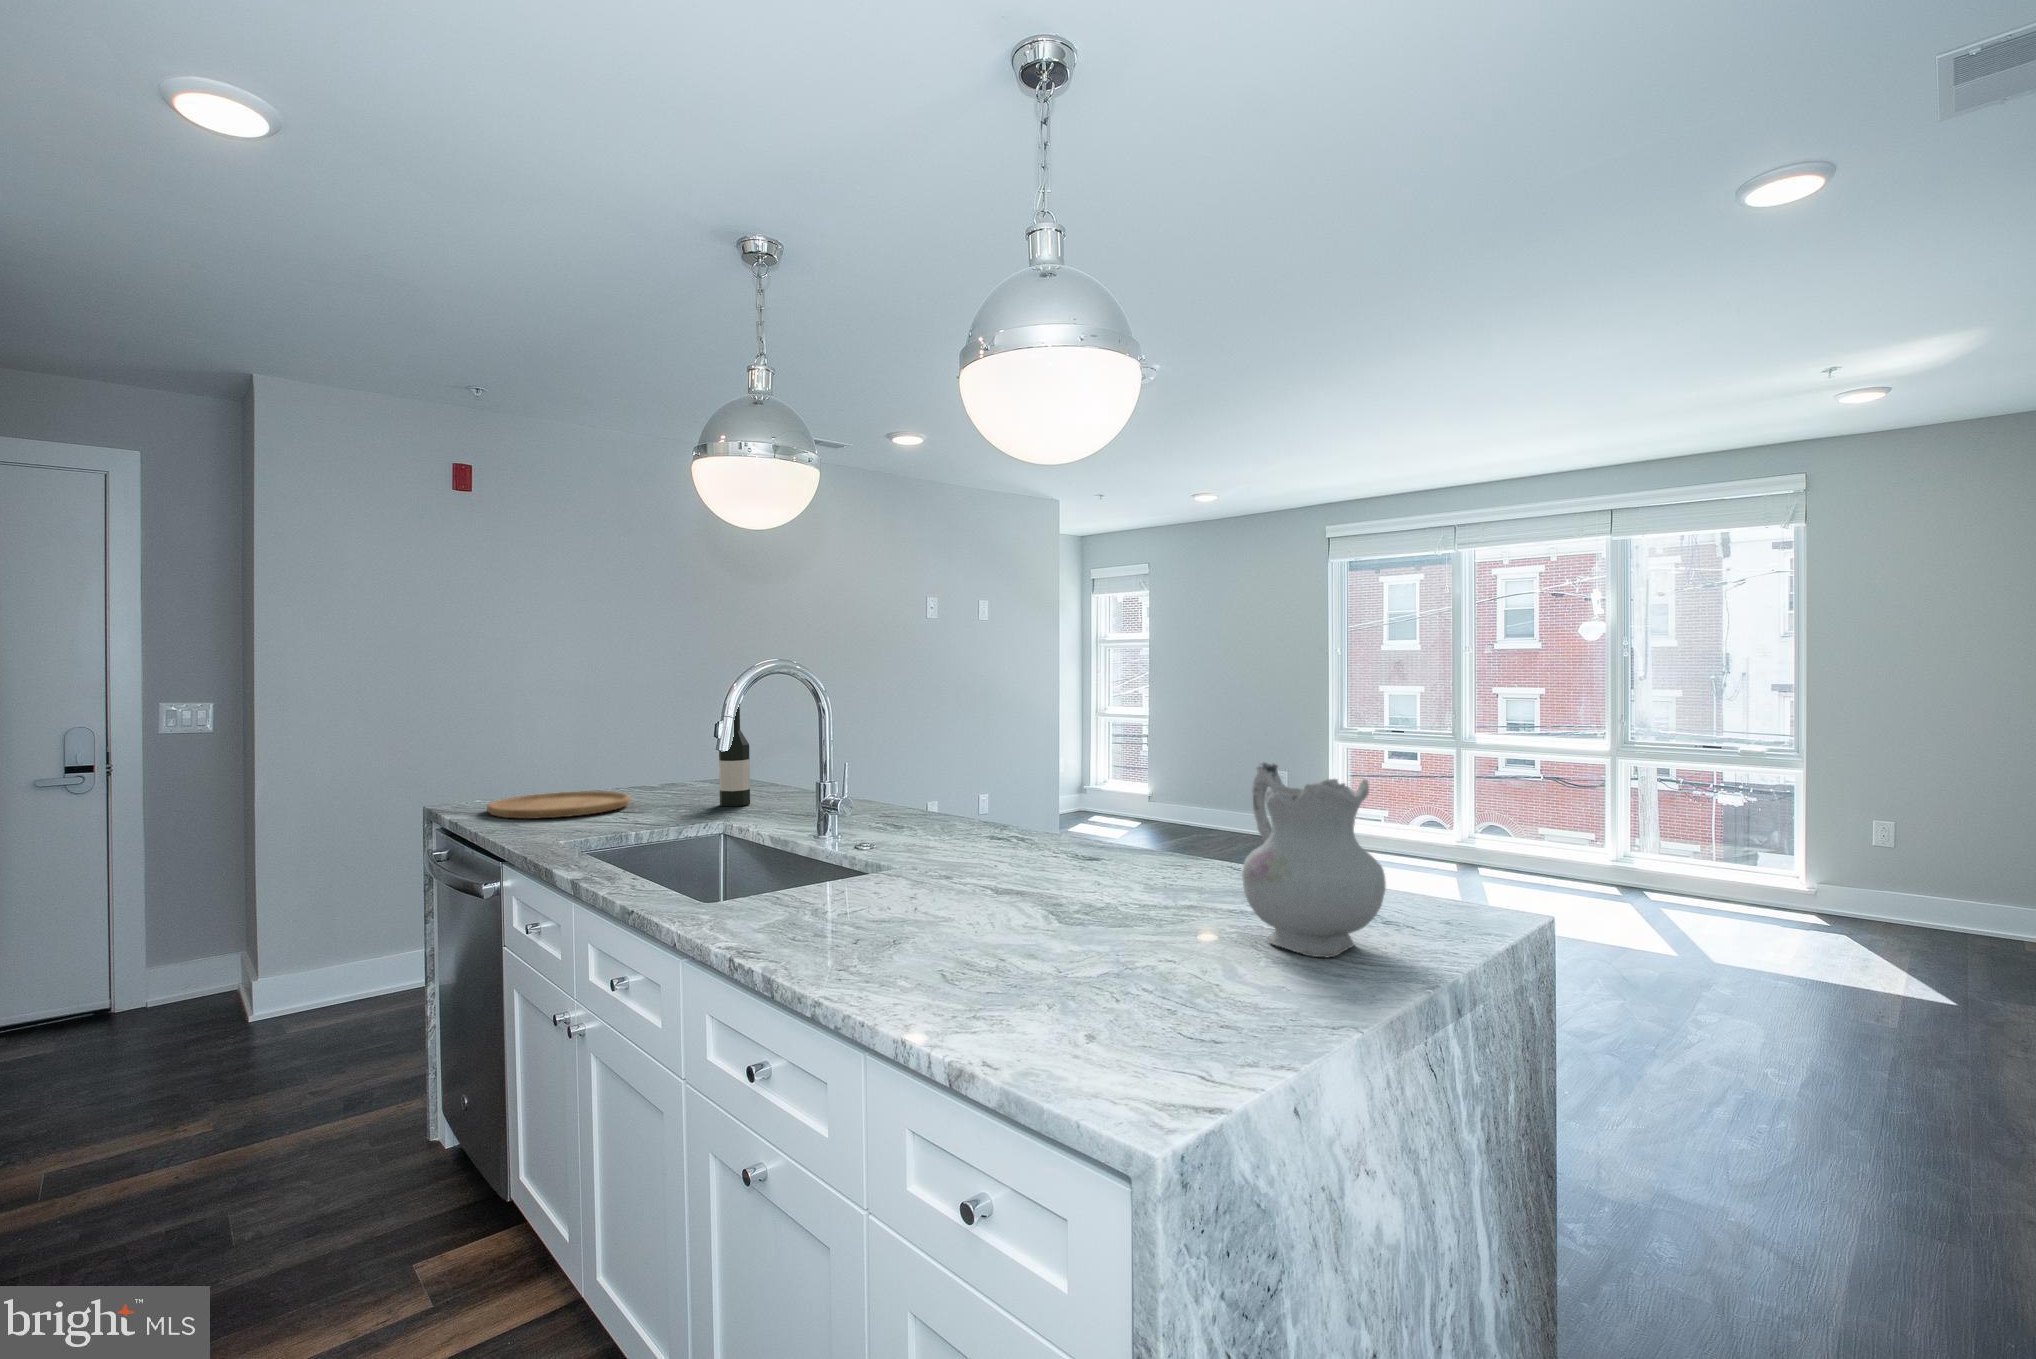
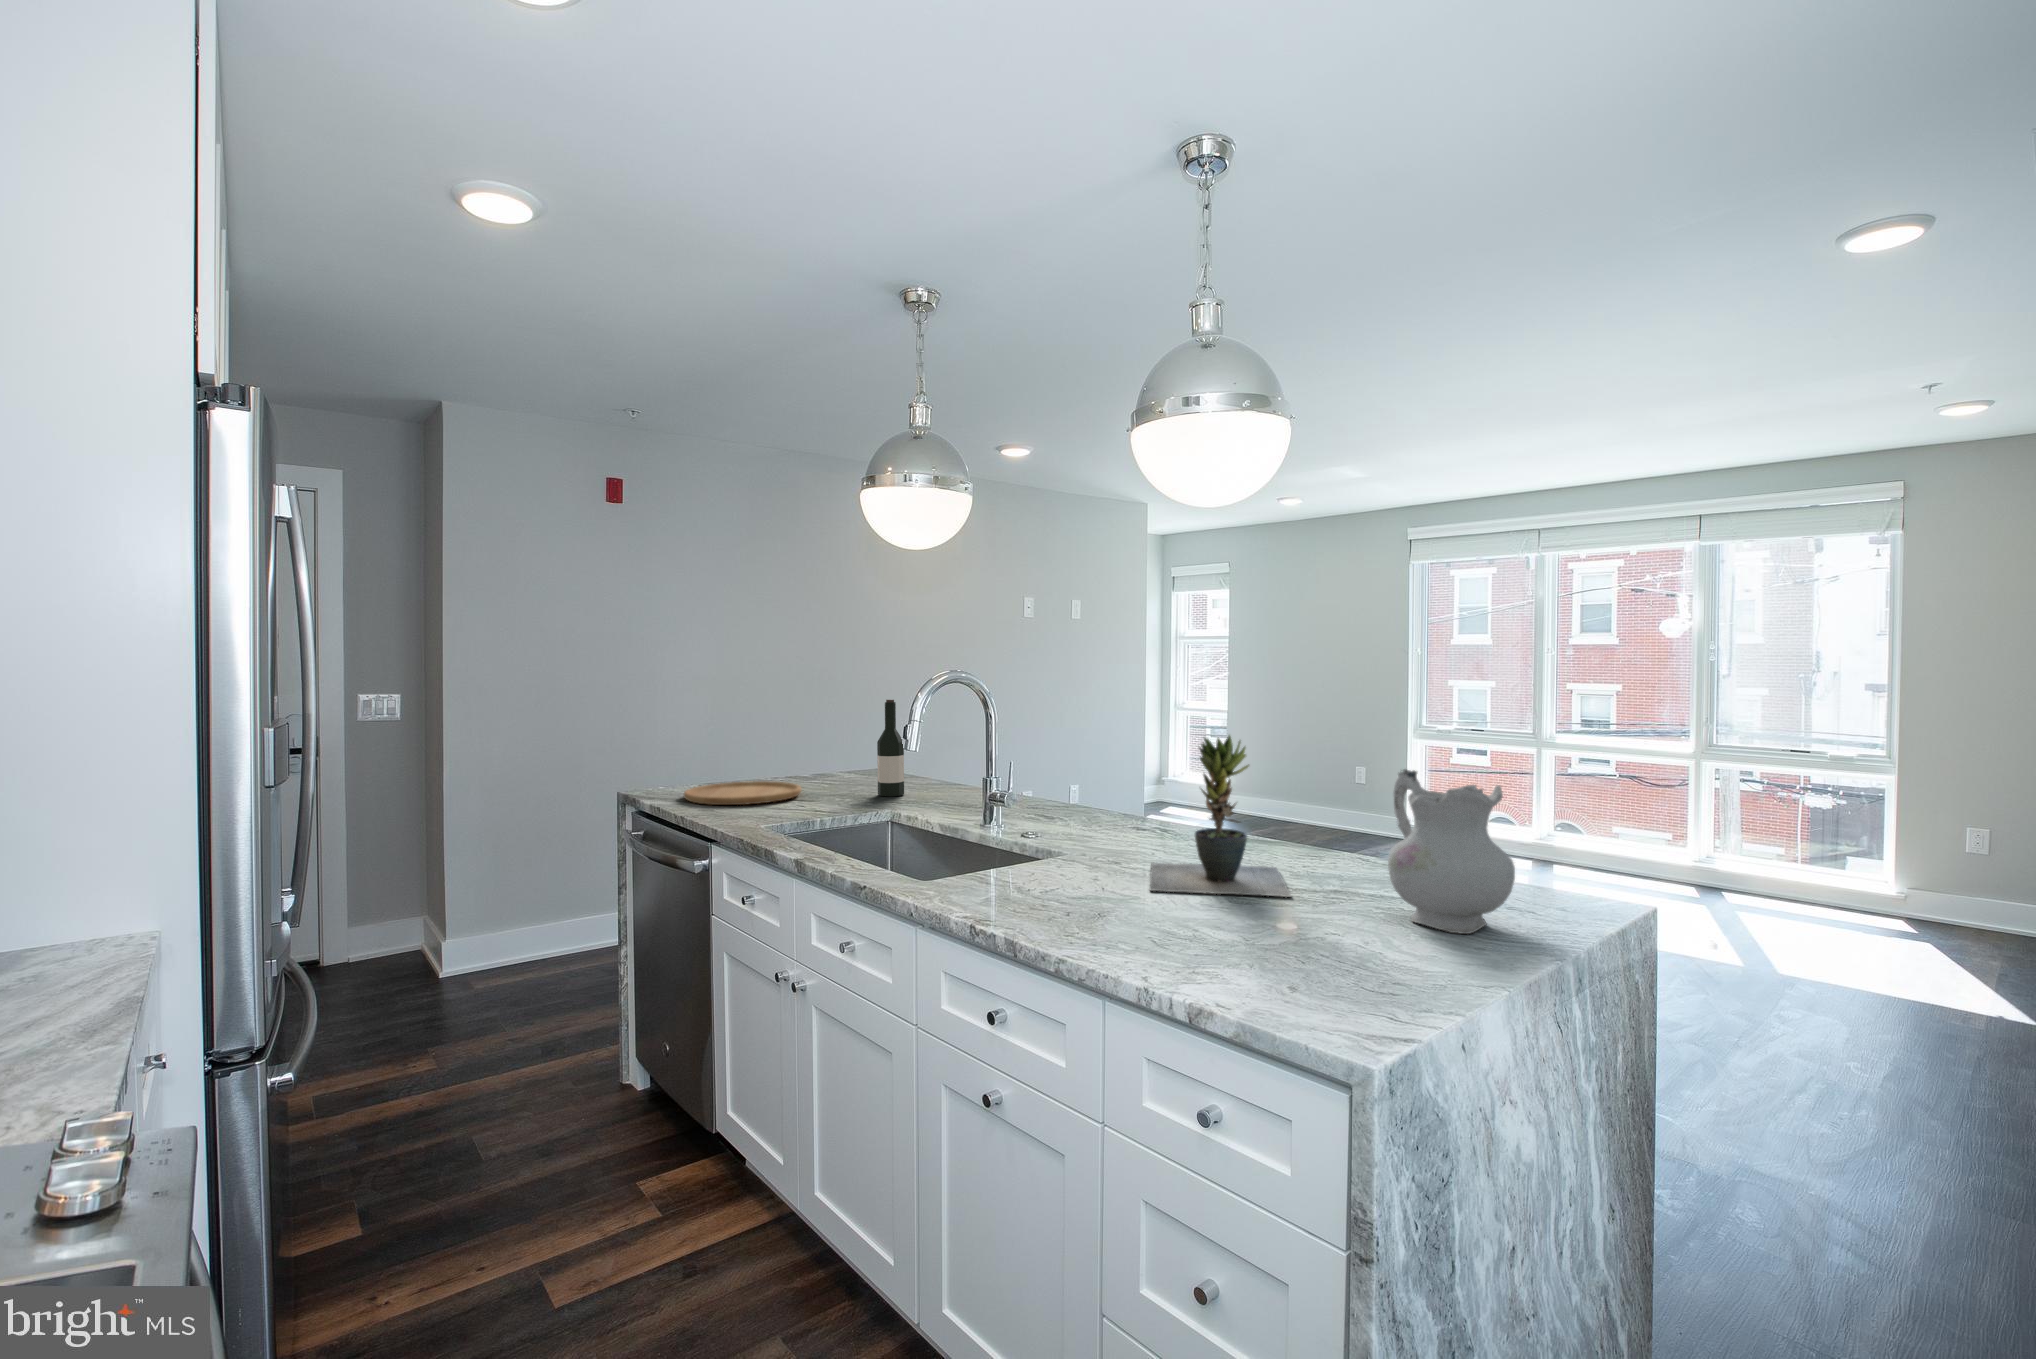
potted plant: none [974,725,1138,916] -> present [1150,735,1291,897]

